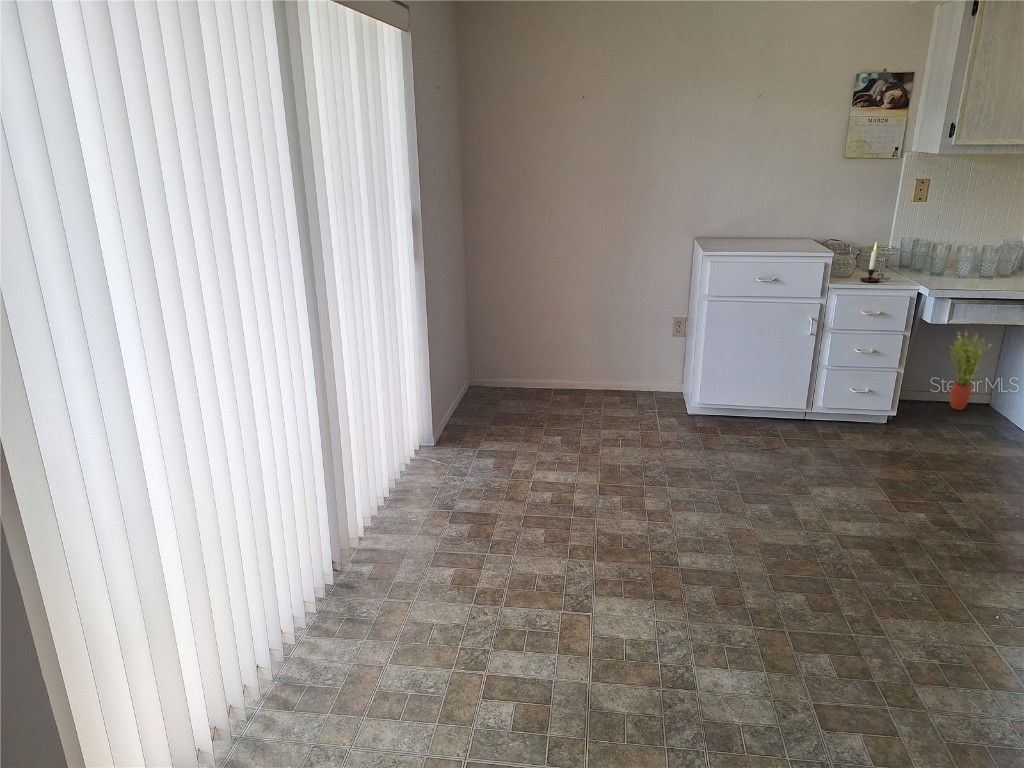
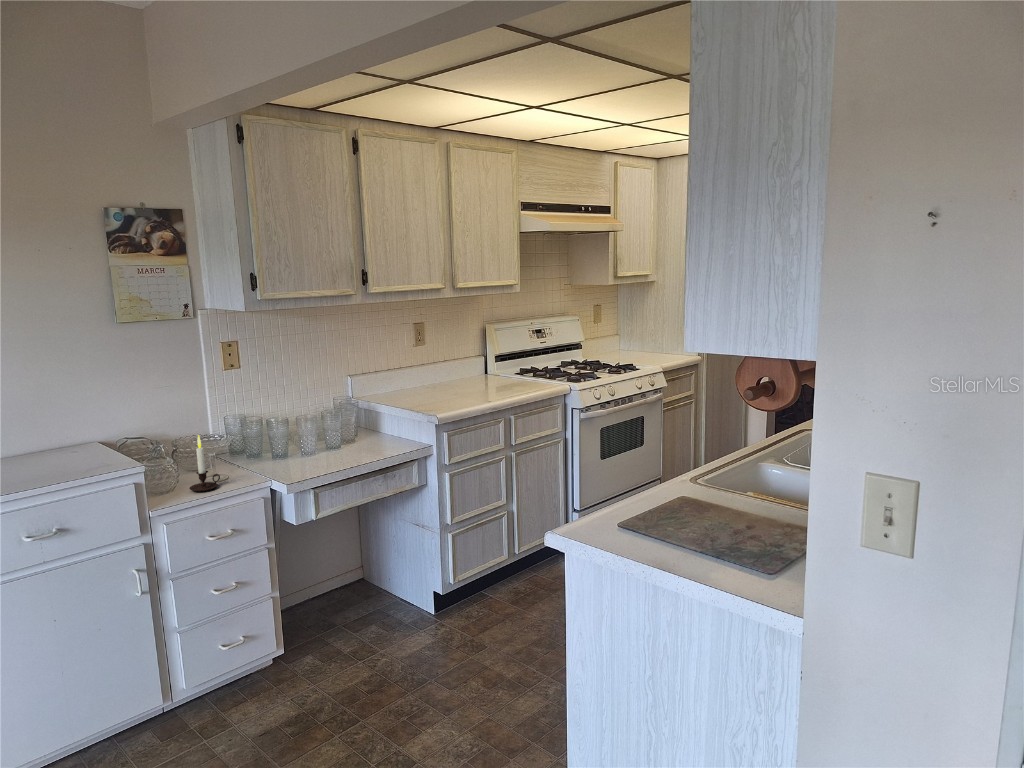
potted plant: present [949,332,991,410] -> none [312,506,354,600]

